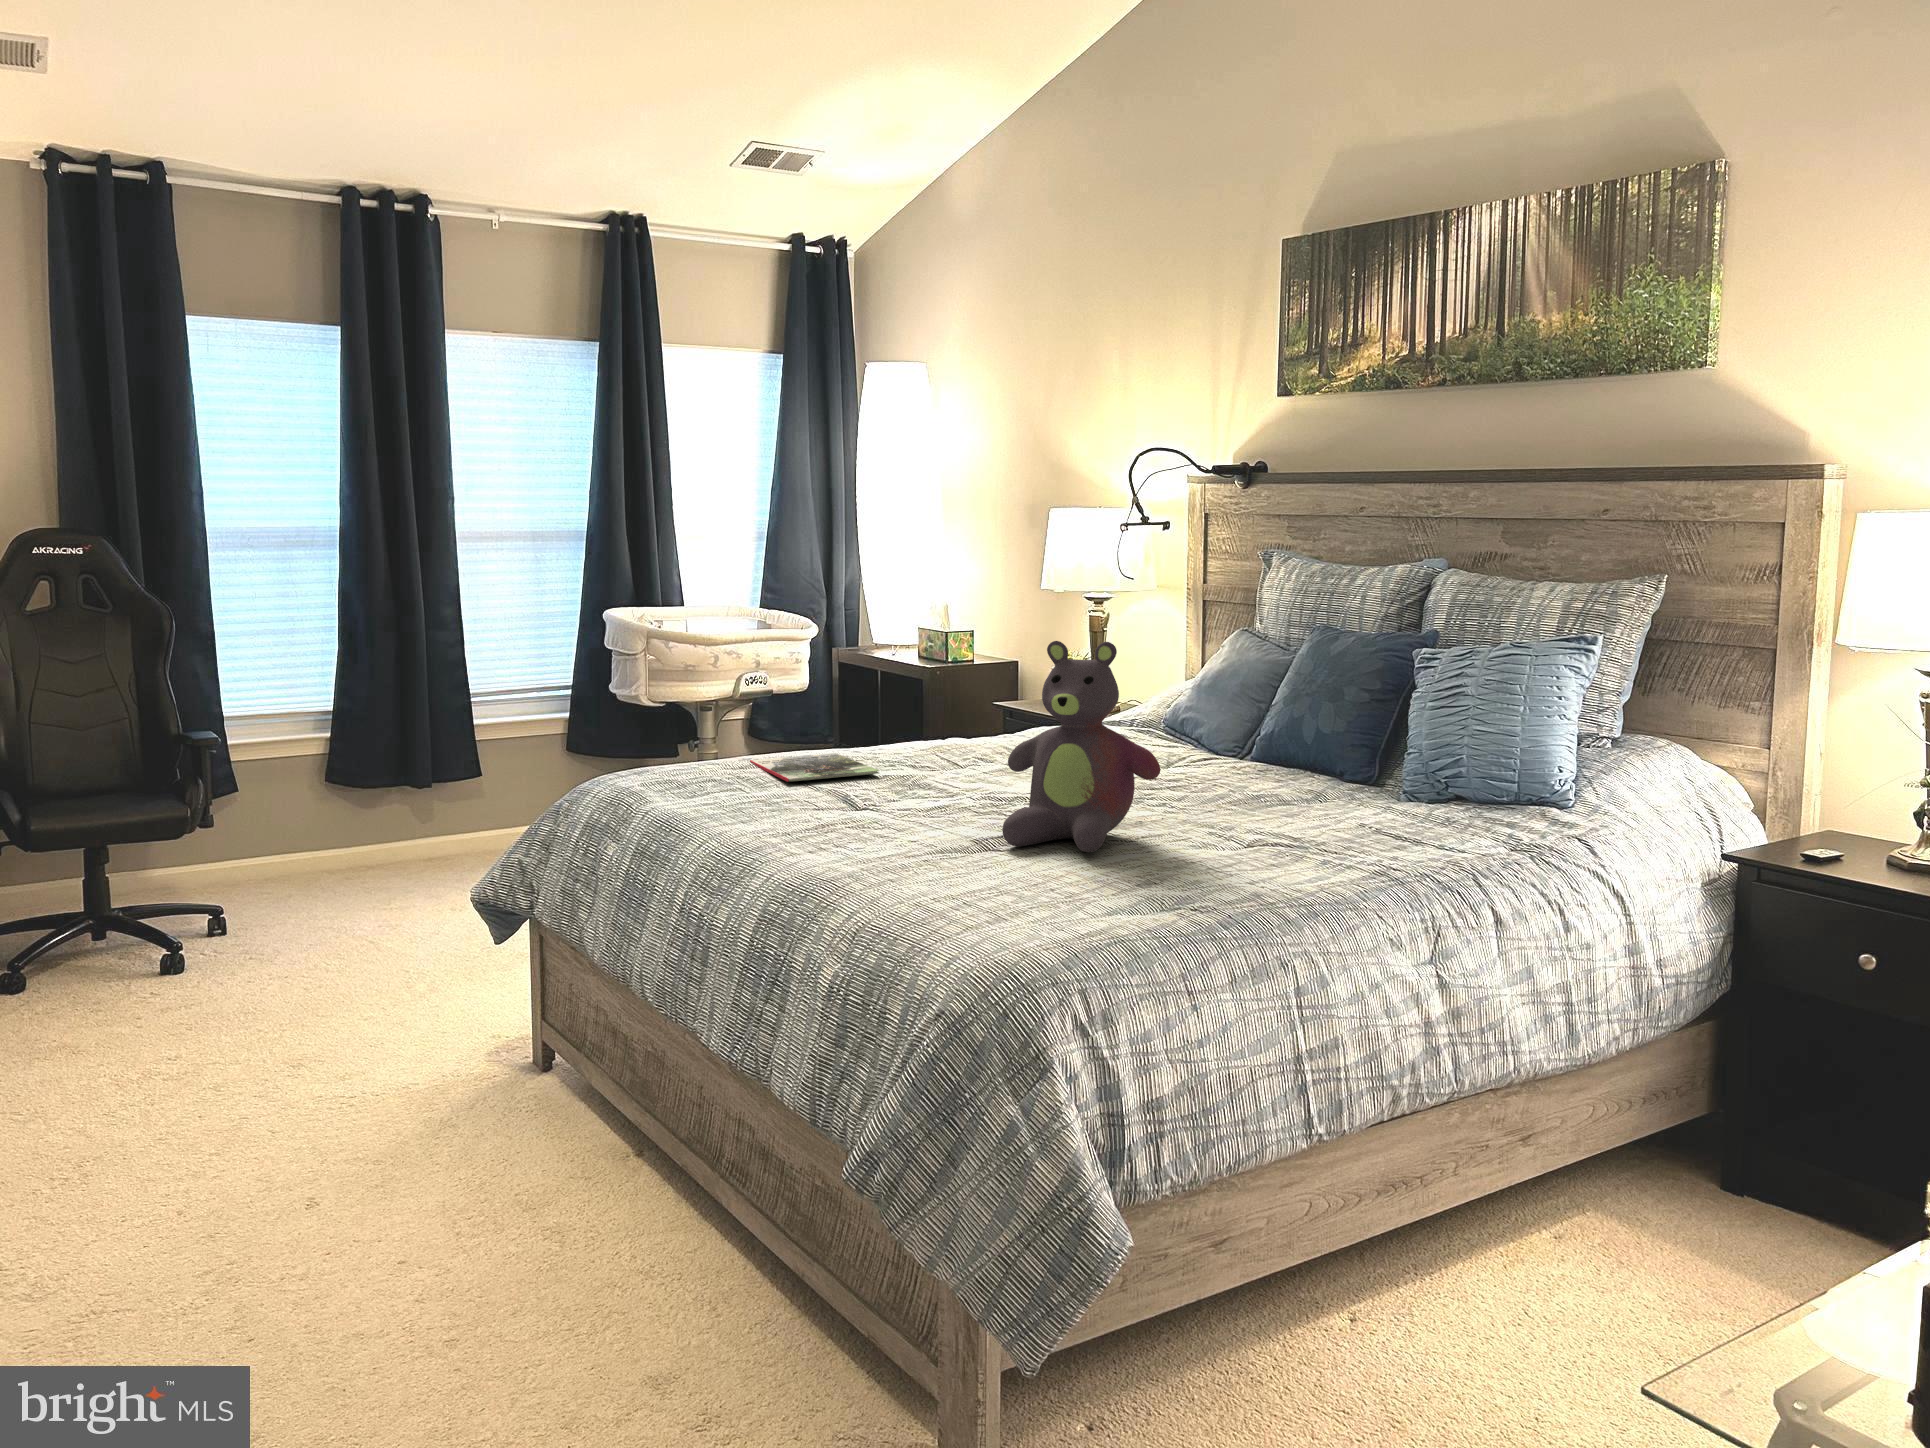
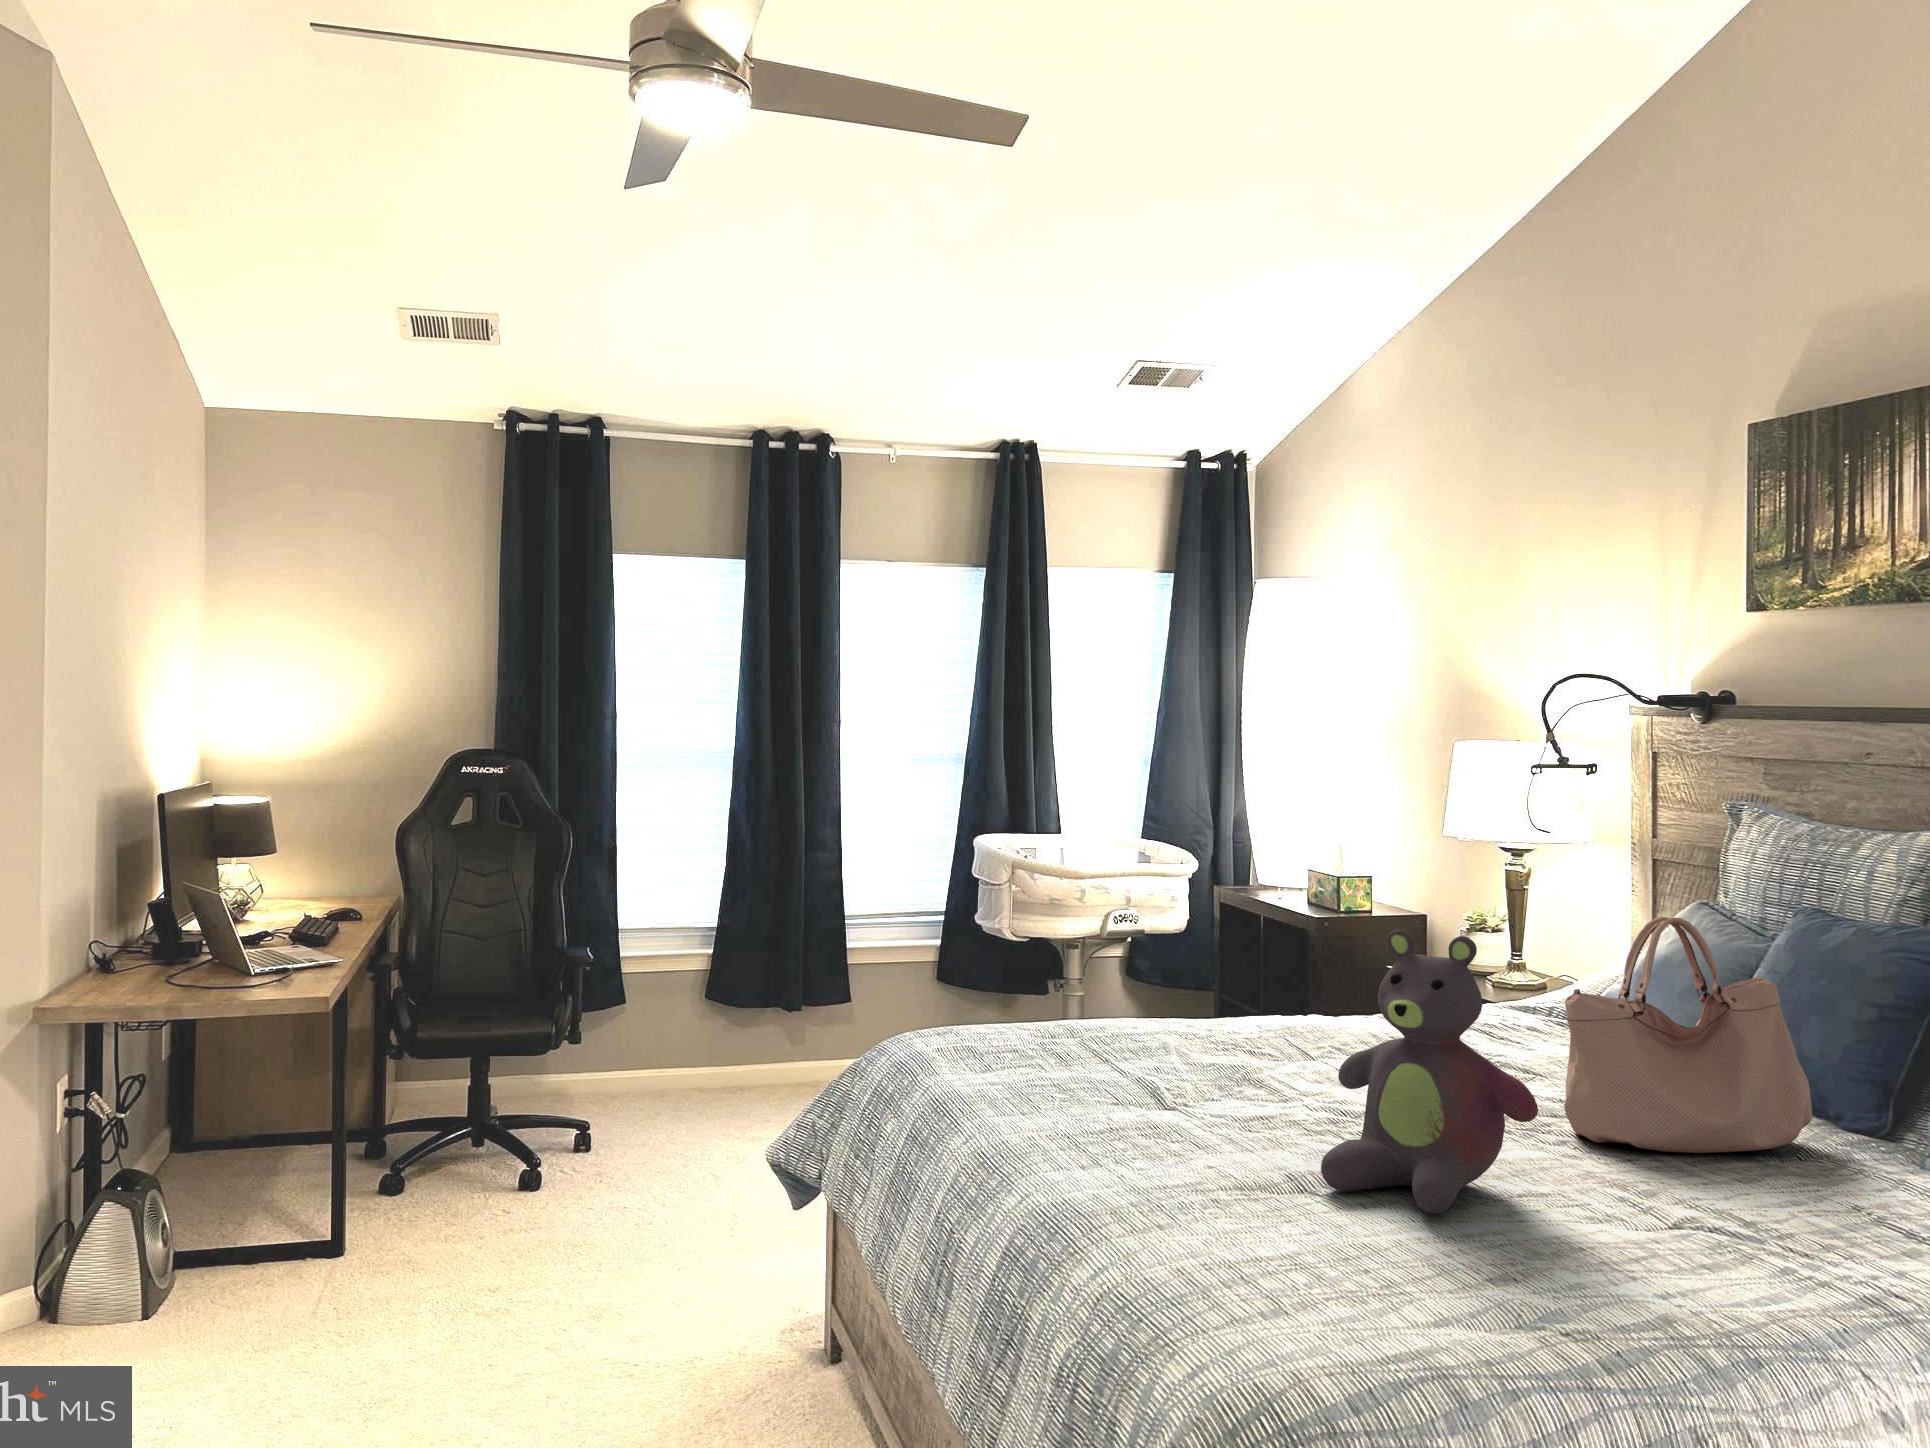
handbag: none [1165,628,1328,802] -> present [1564,916,1812,1153]
magazine: present [750,753,879,782] -> none [1066,1027,1203,1063]

